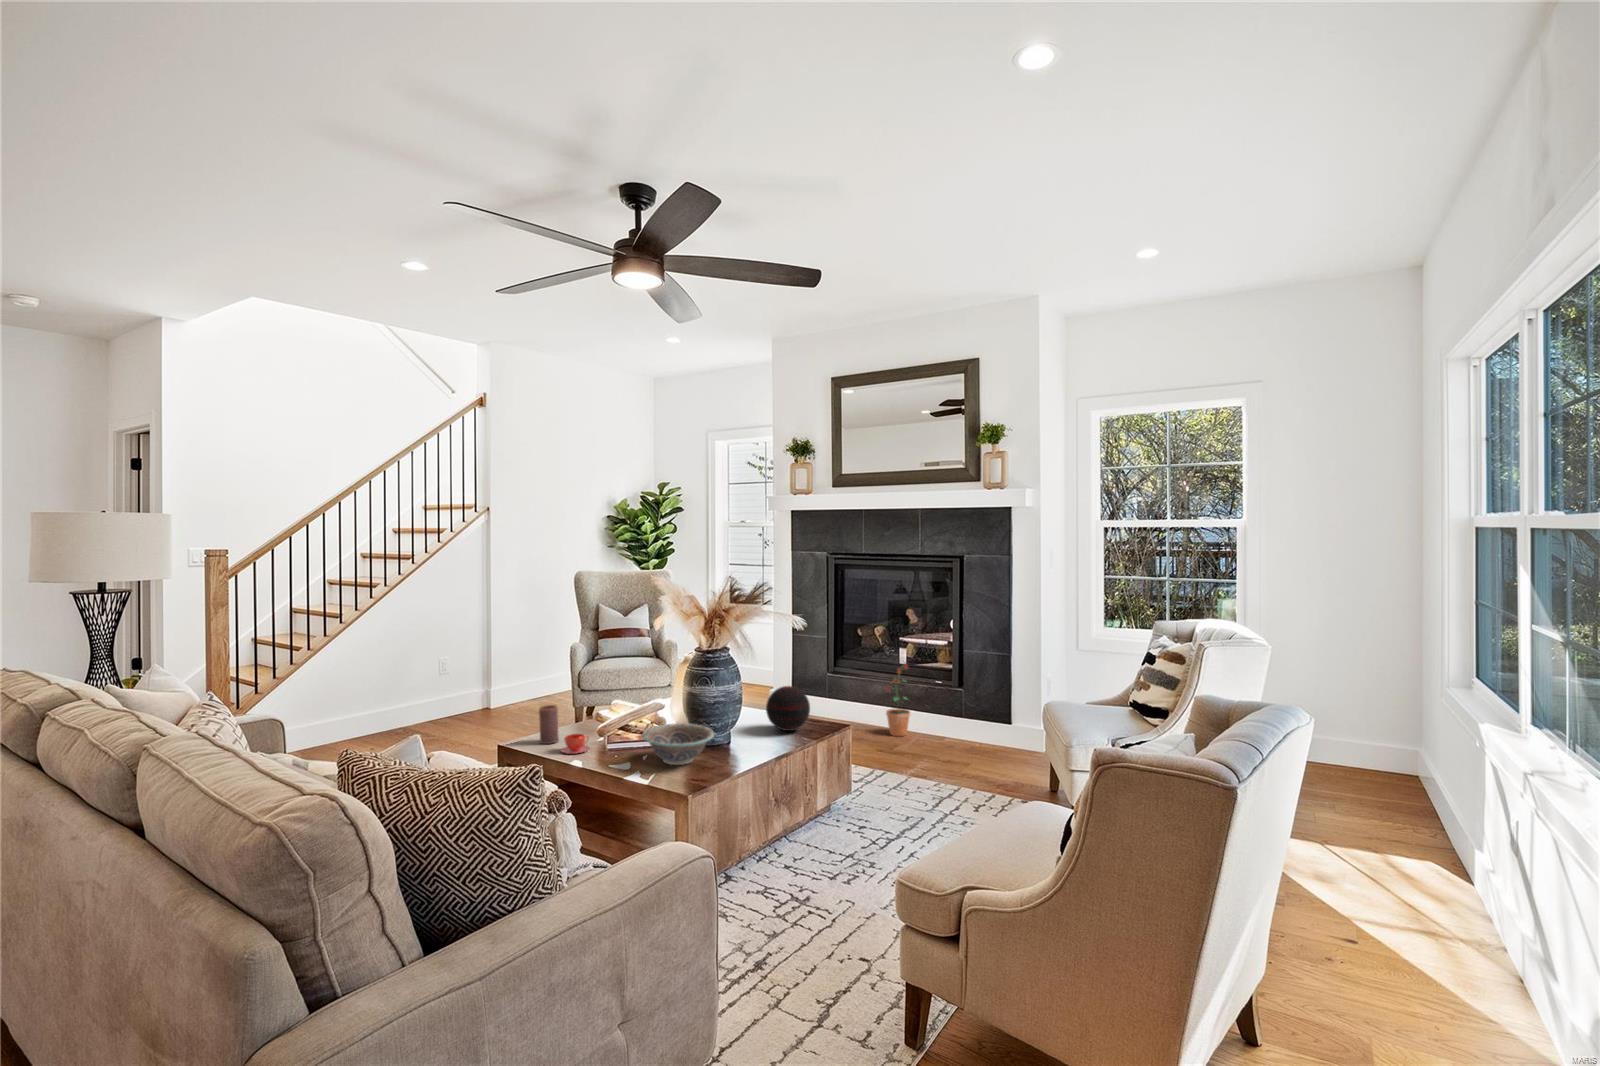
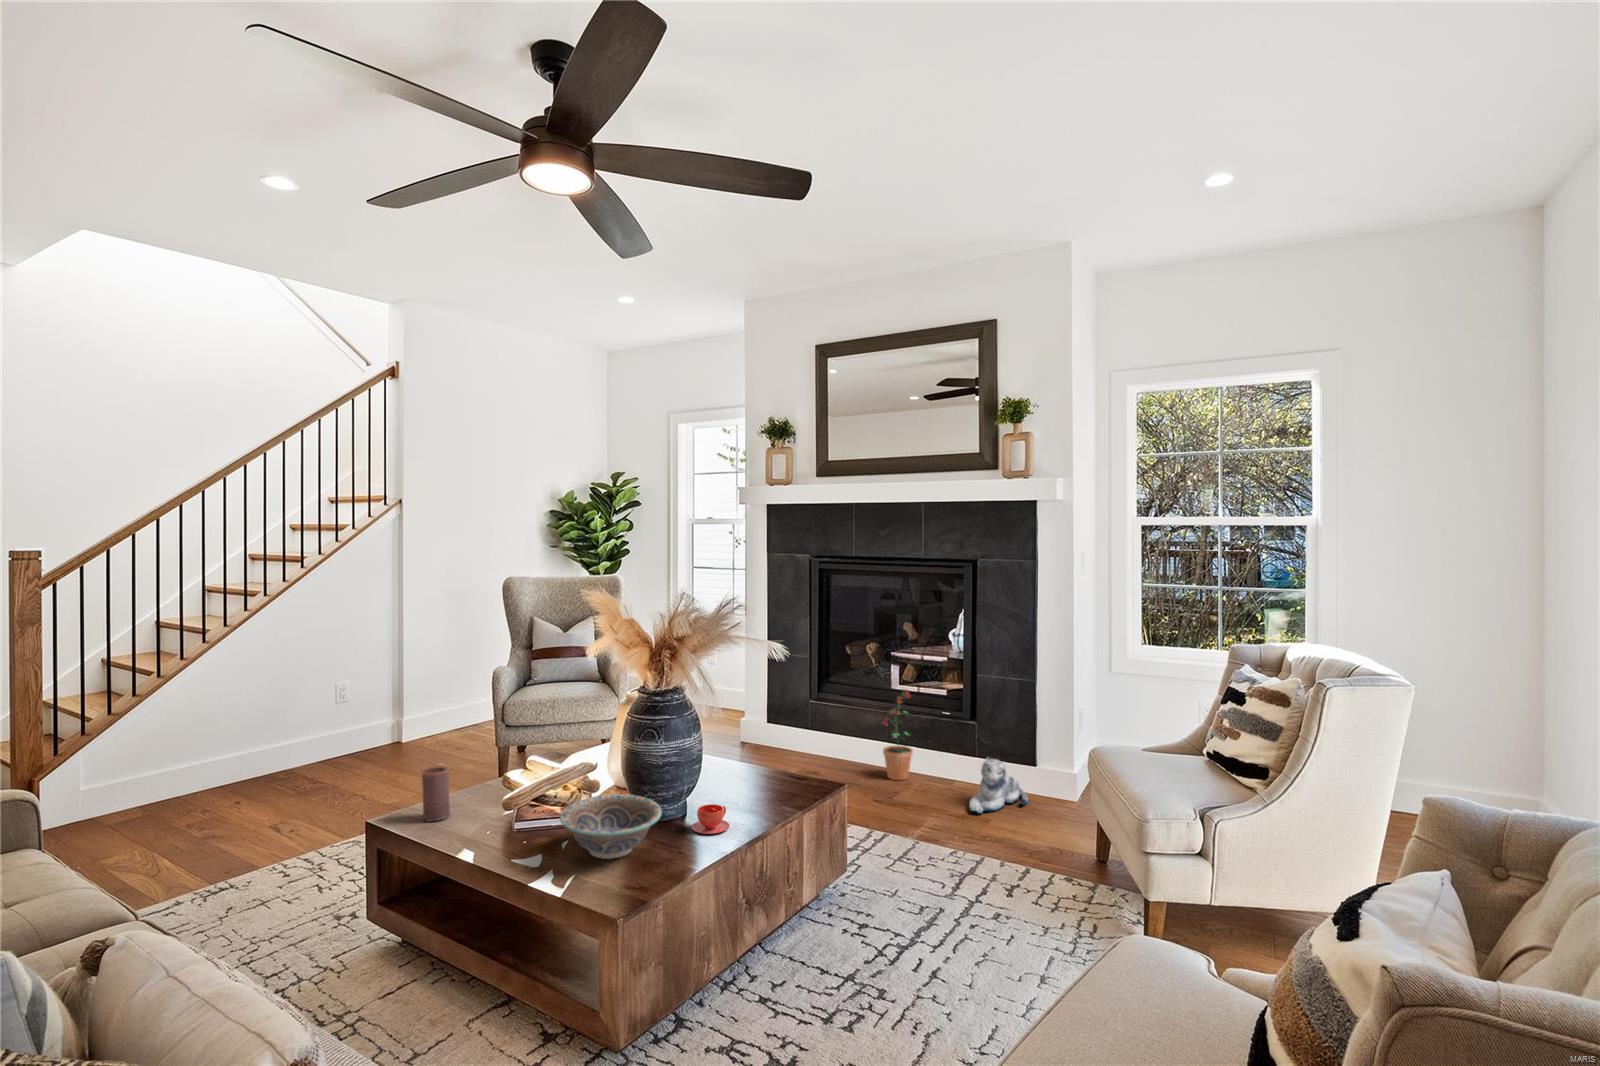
decorative orb: present [766,686,810,731] -> none [735,735,794,796]
plush toy: none [954,715,1003,759] -> present [969,757,1028,813]
teacup: present [561,734,589,754] -> present [692,804,730,834]

